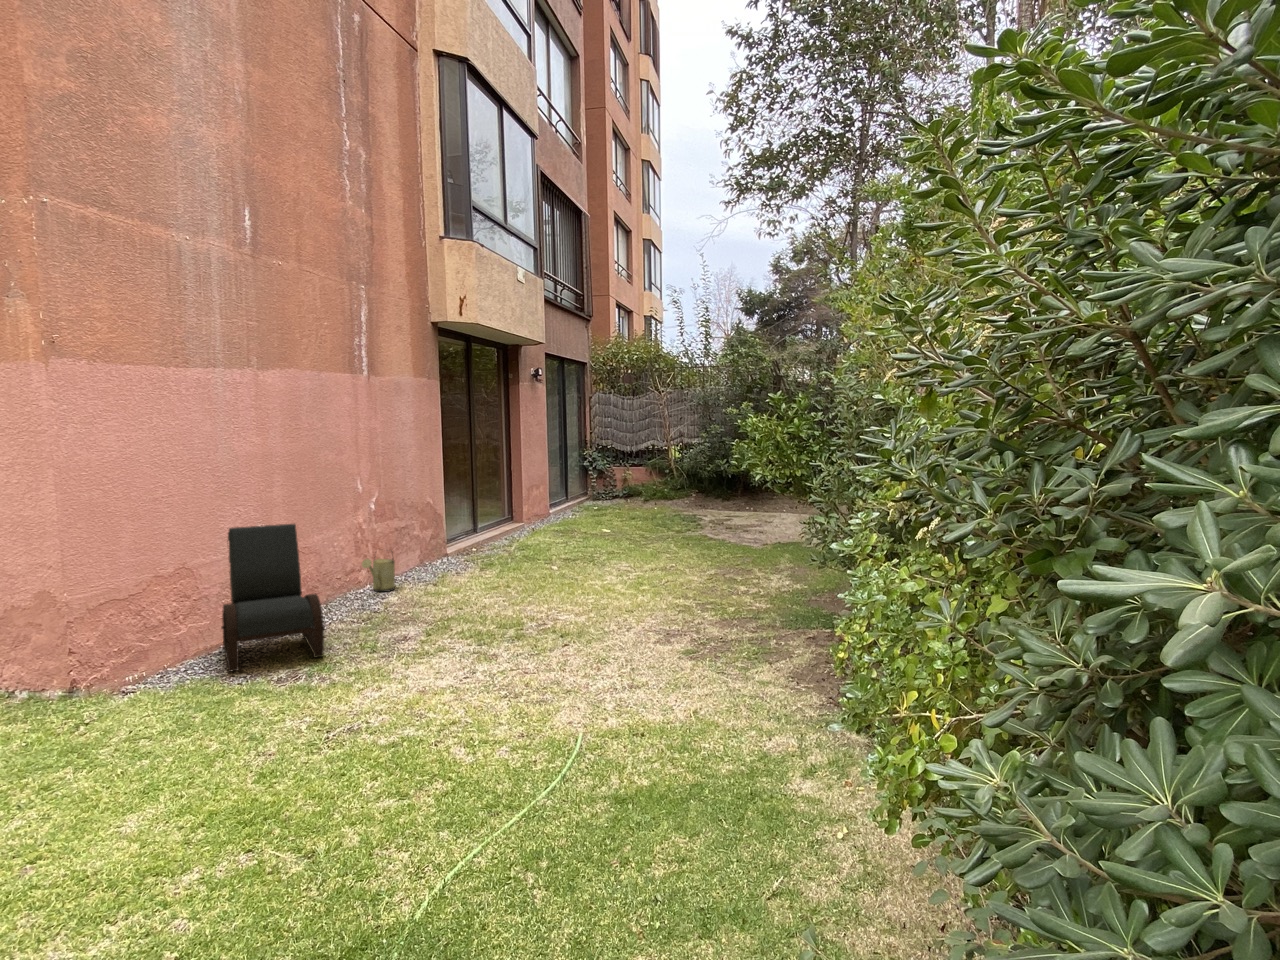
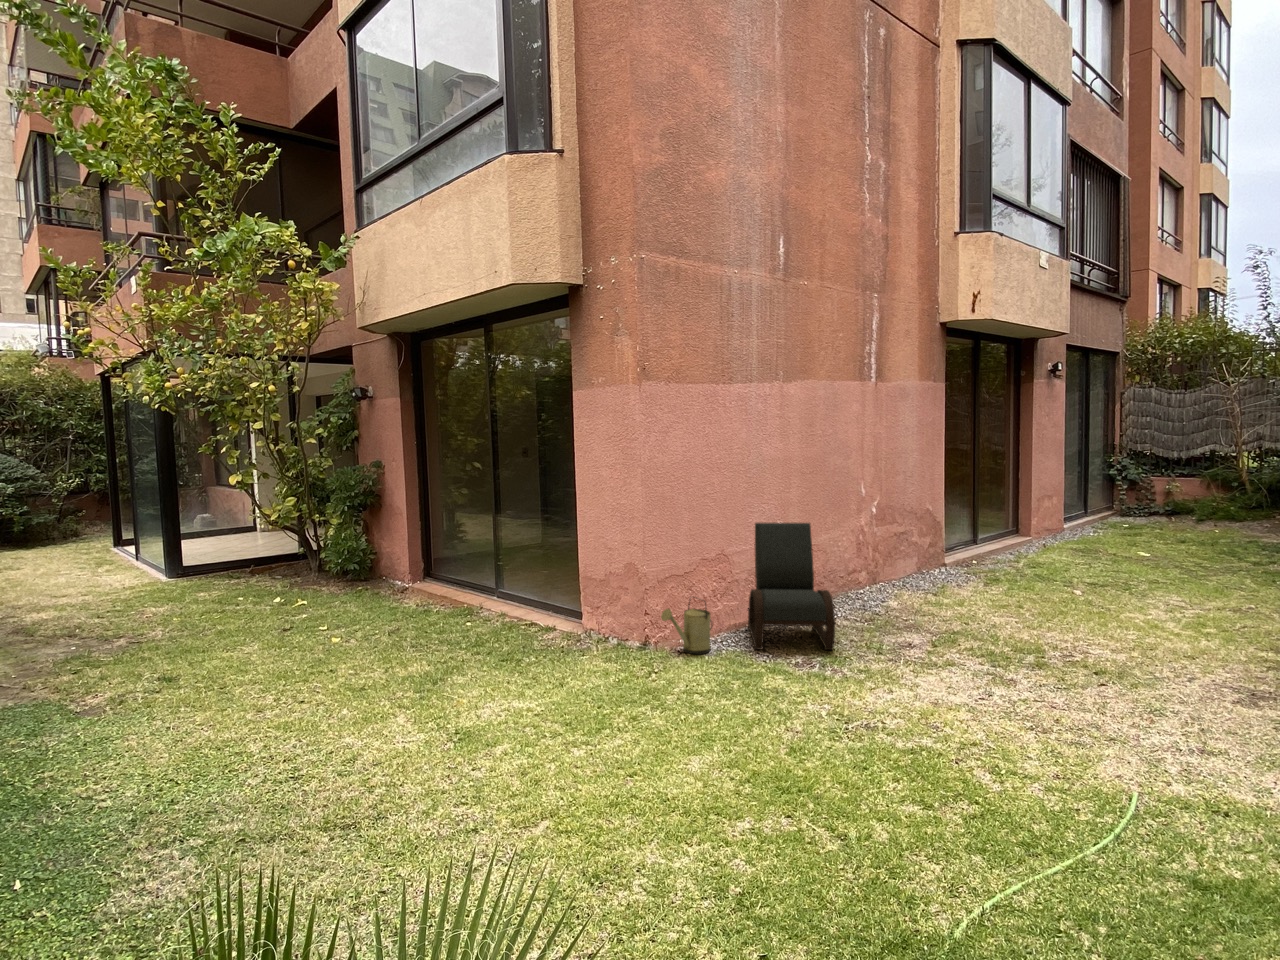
watering can: present [362,559,395,592] -> present [661,597,712,654]

